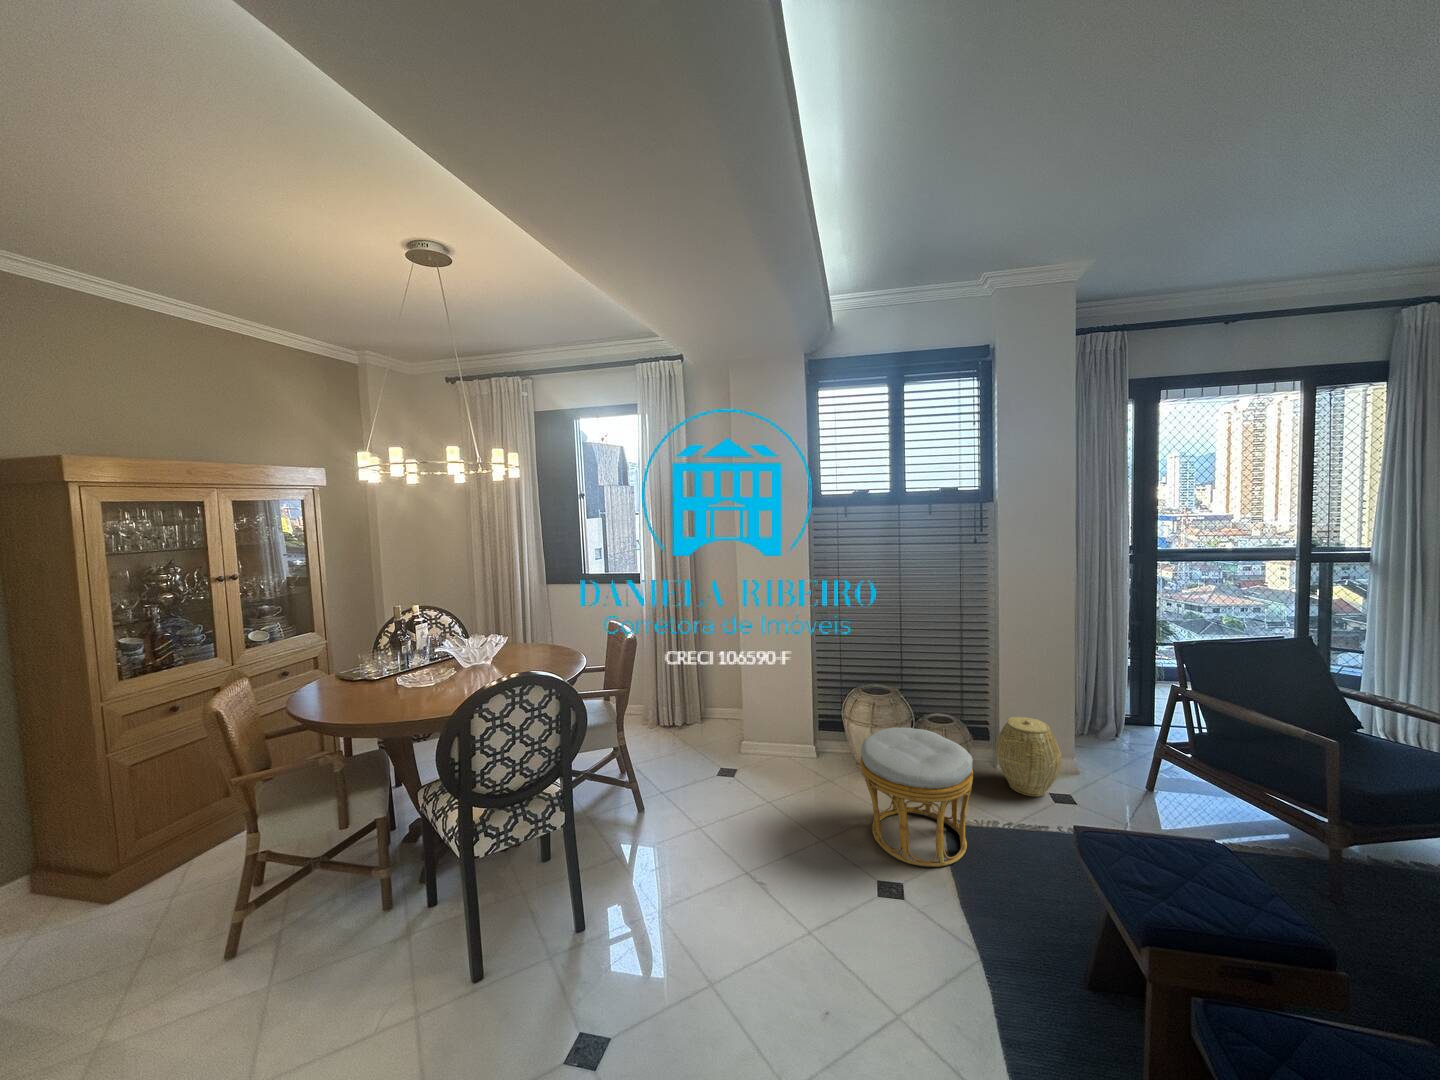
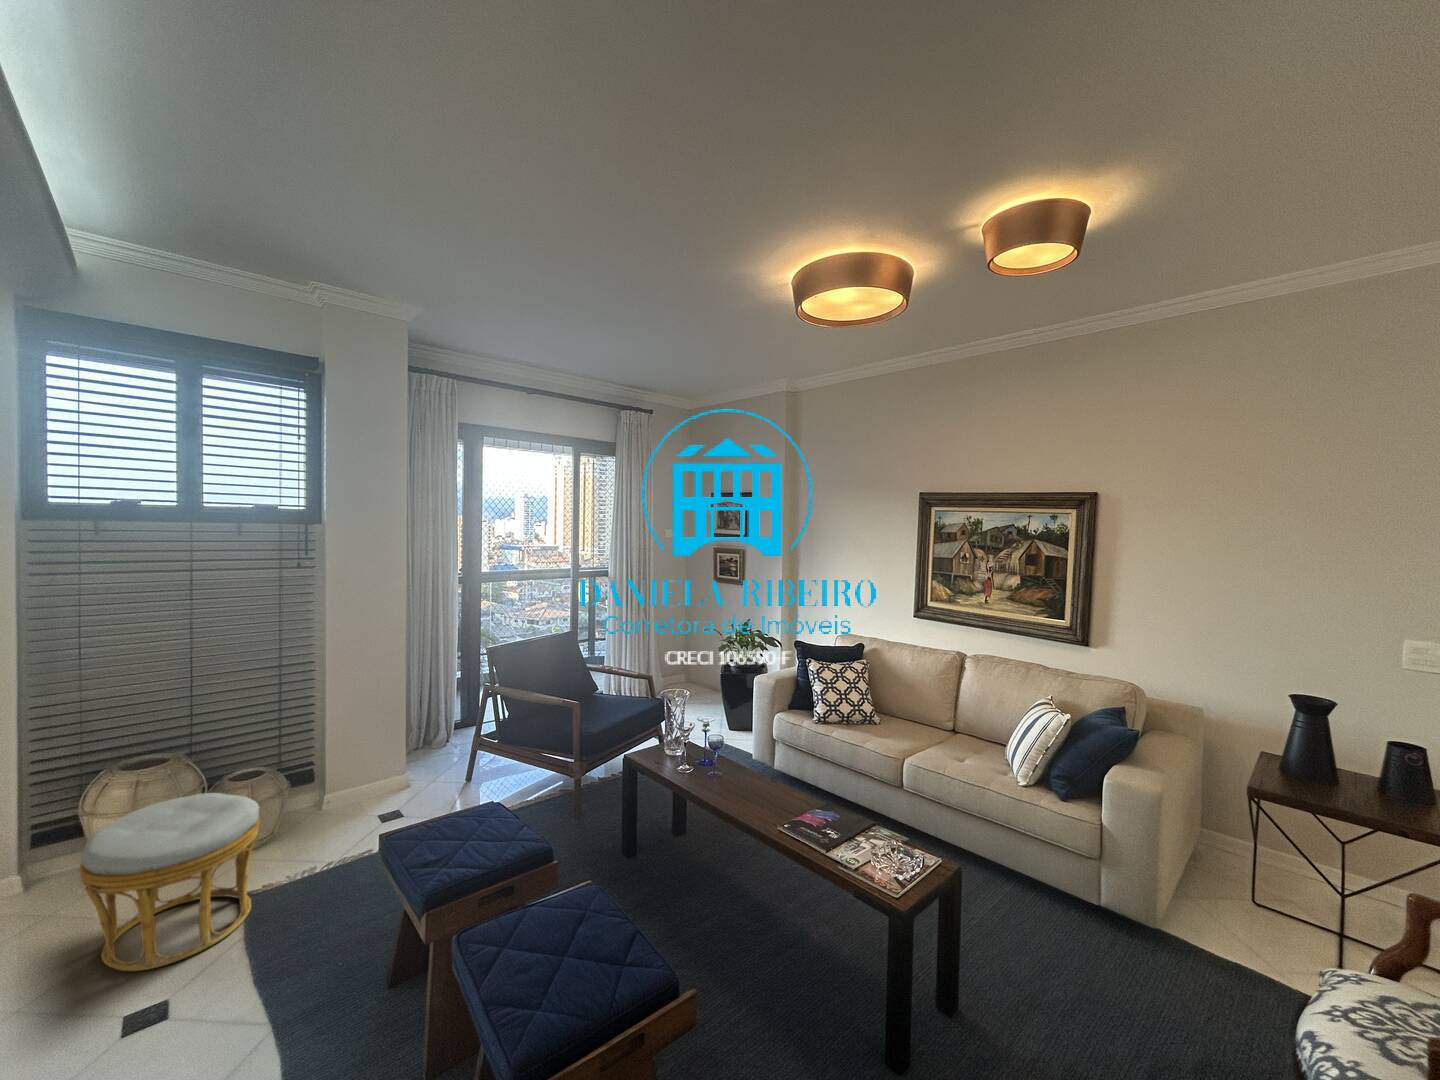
woven basket: present [996,717,1062,797] -> none [312,745,381,827]

